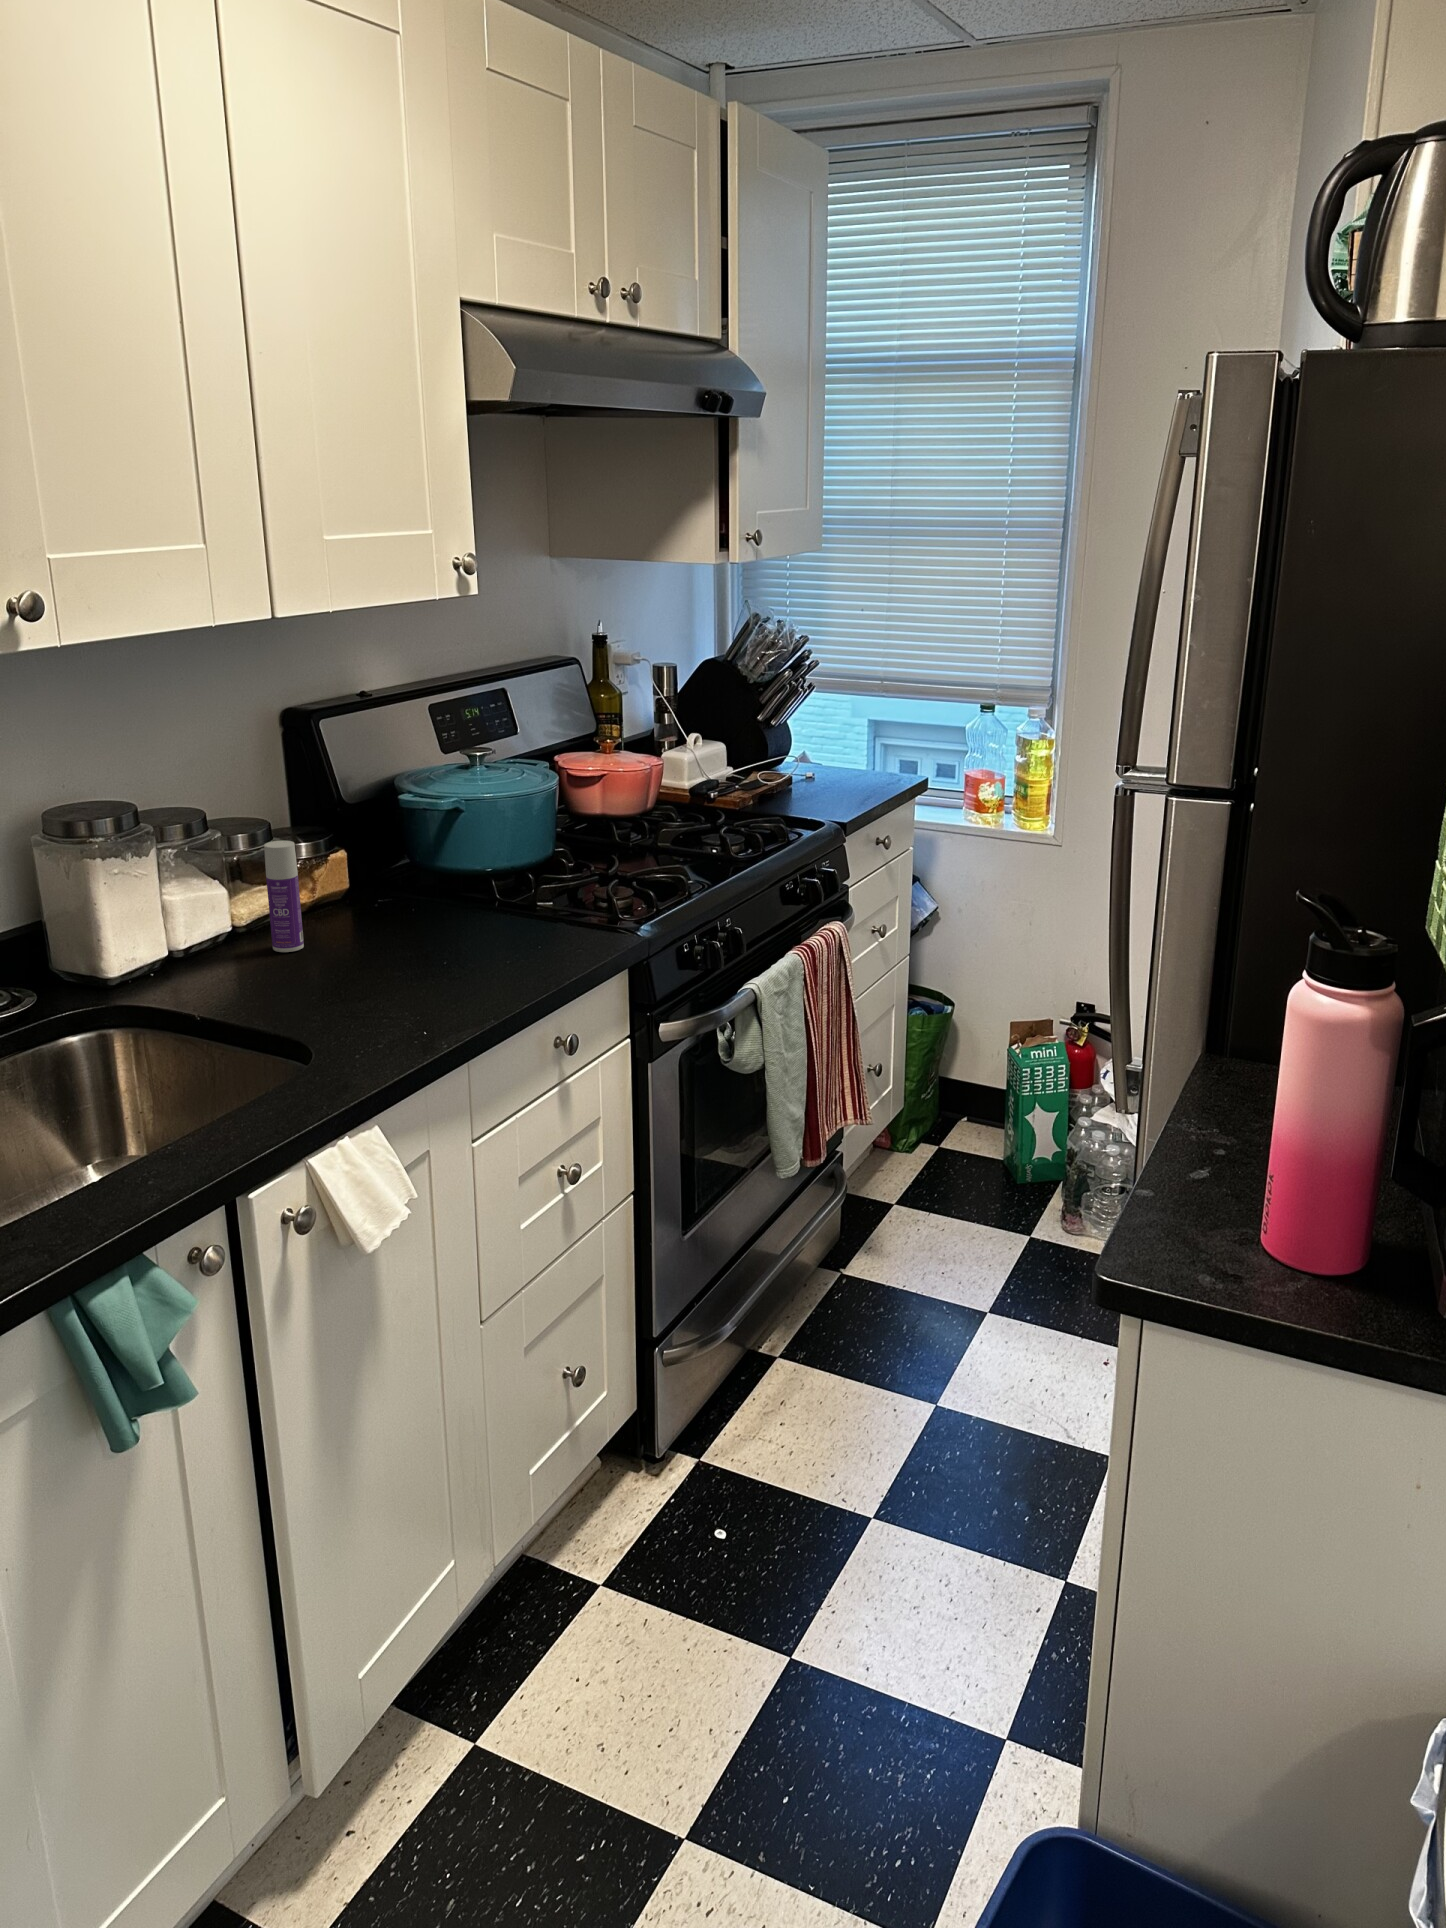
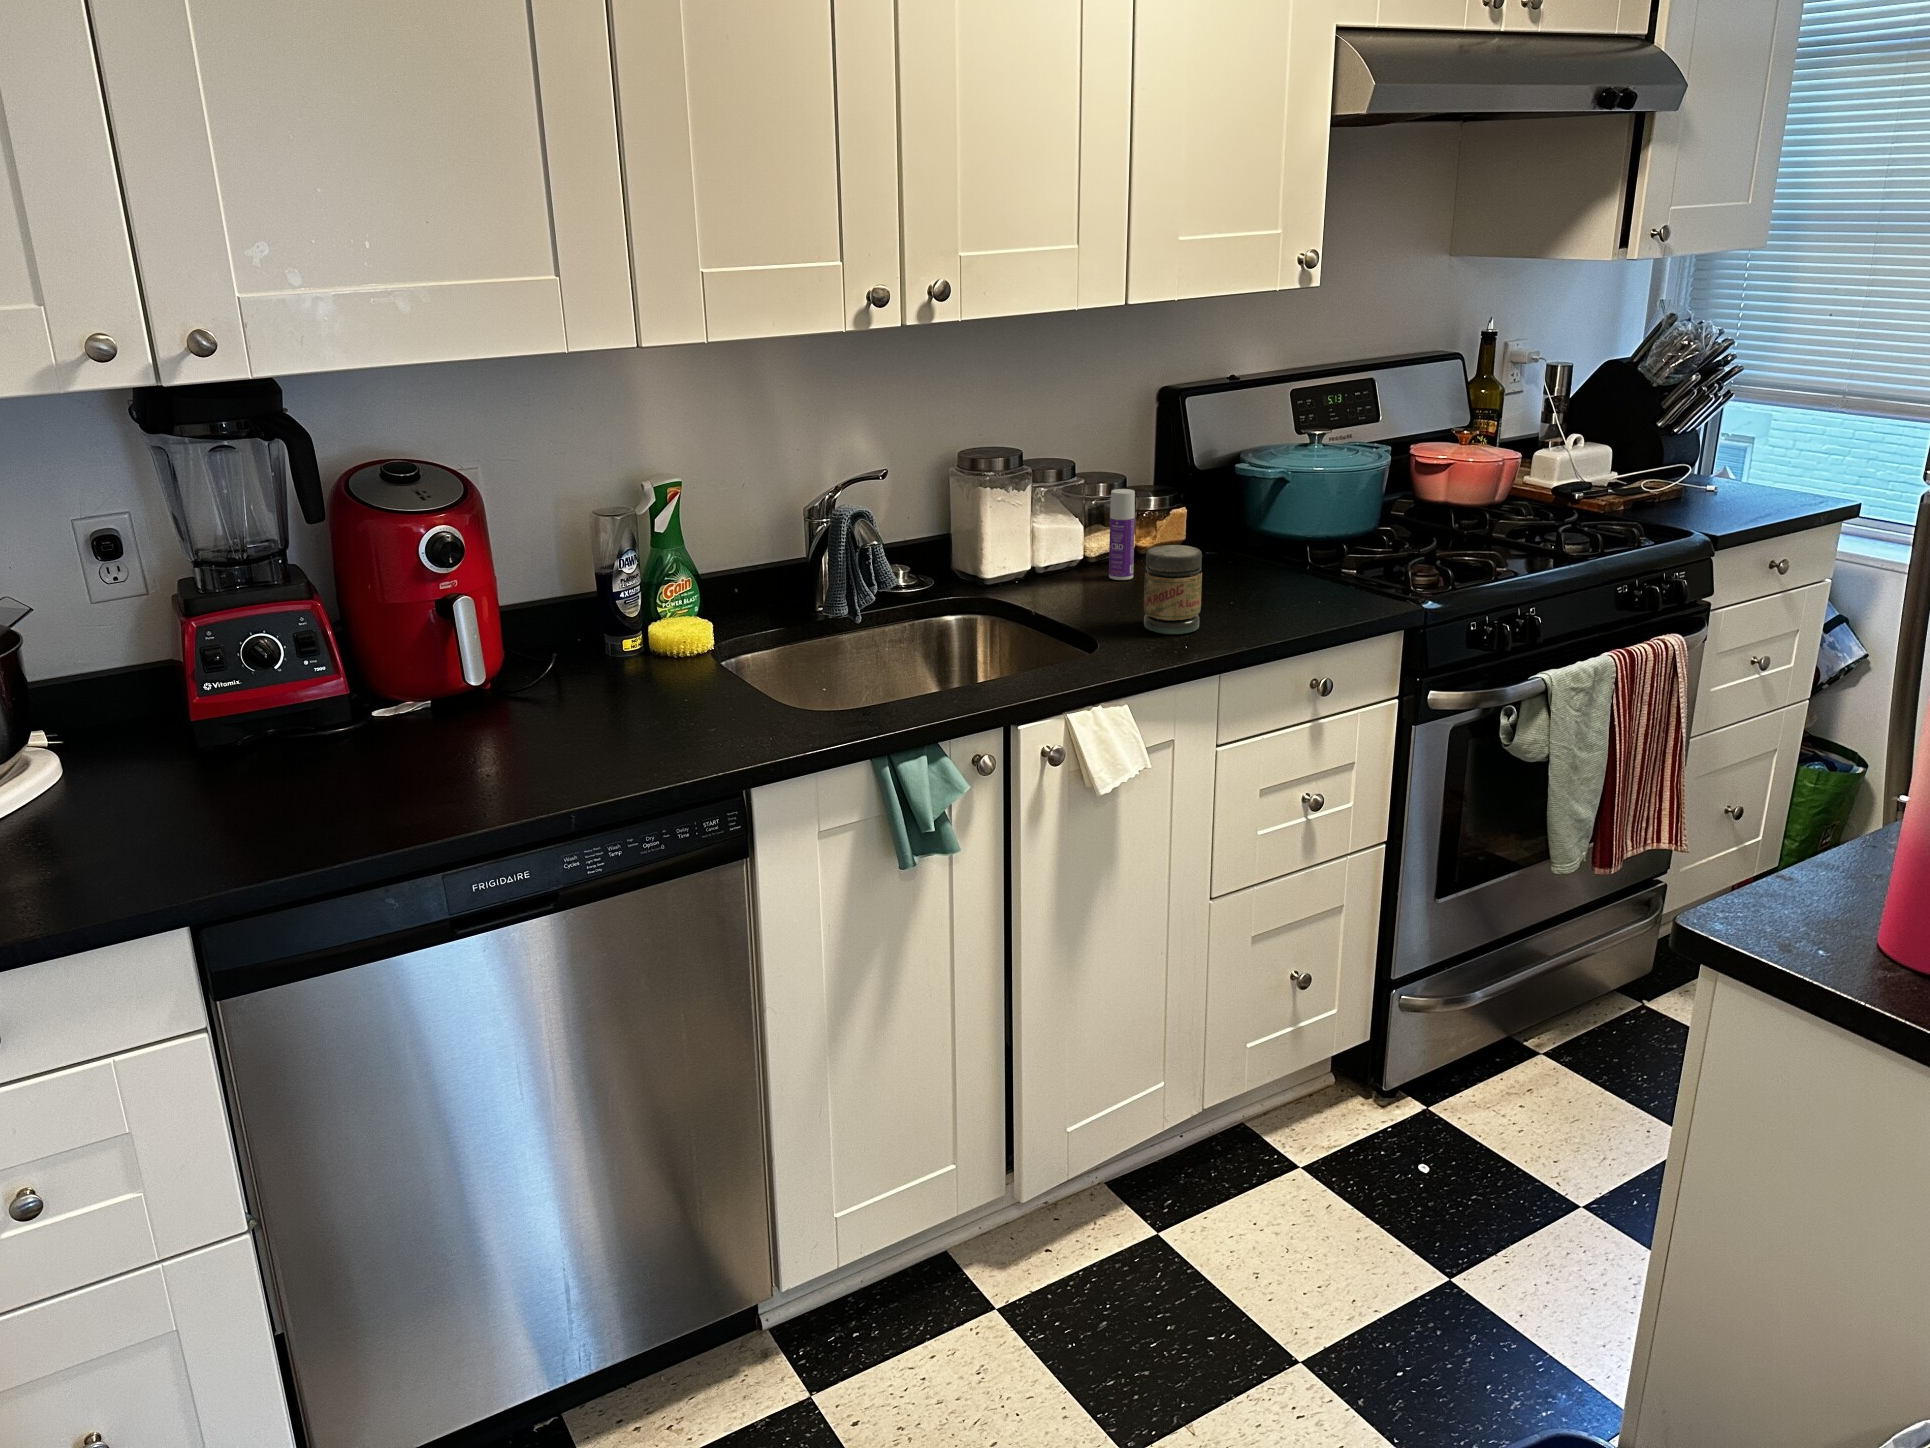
jar: none [346,910,421,1021] -> present [1144,545,1202,634]

